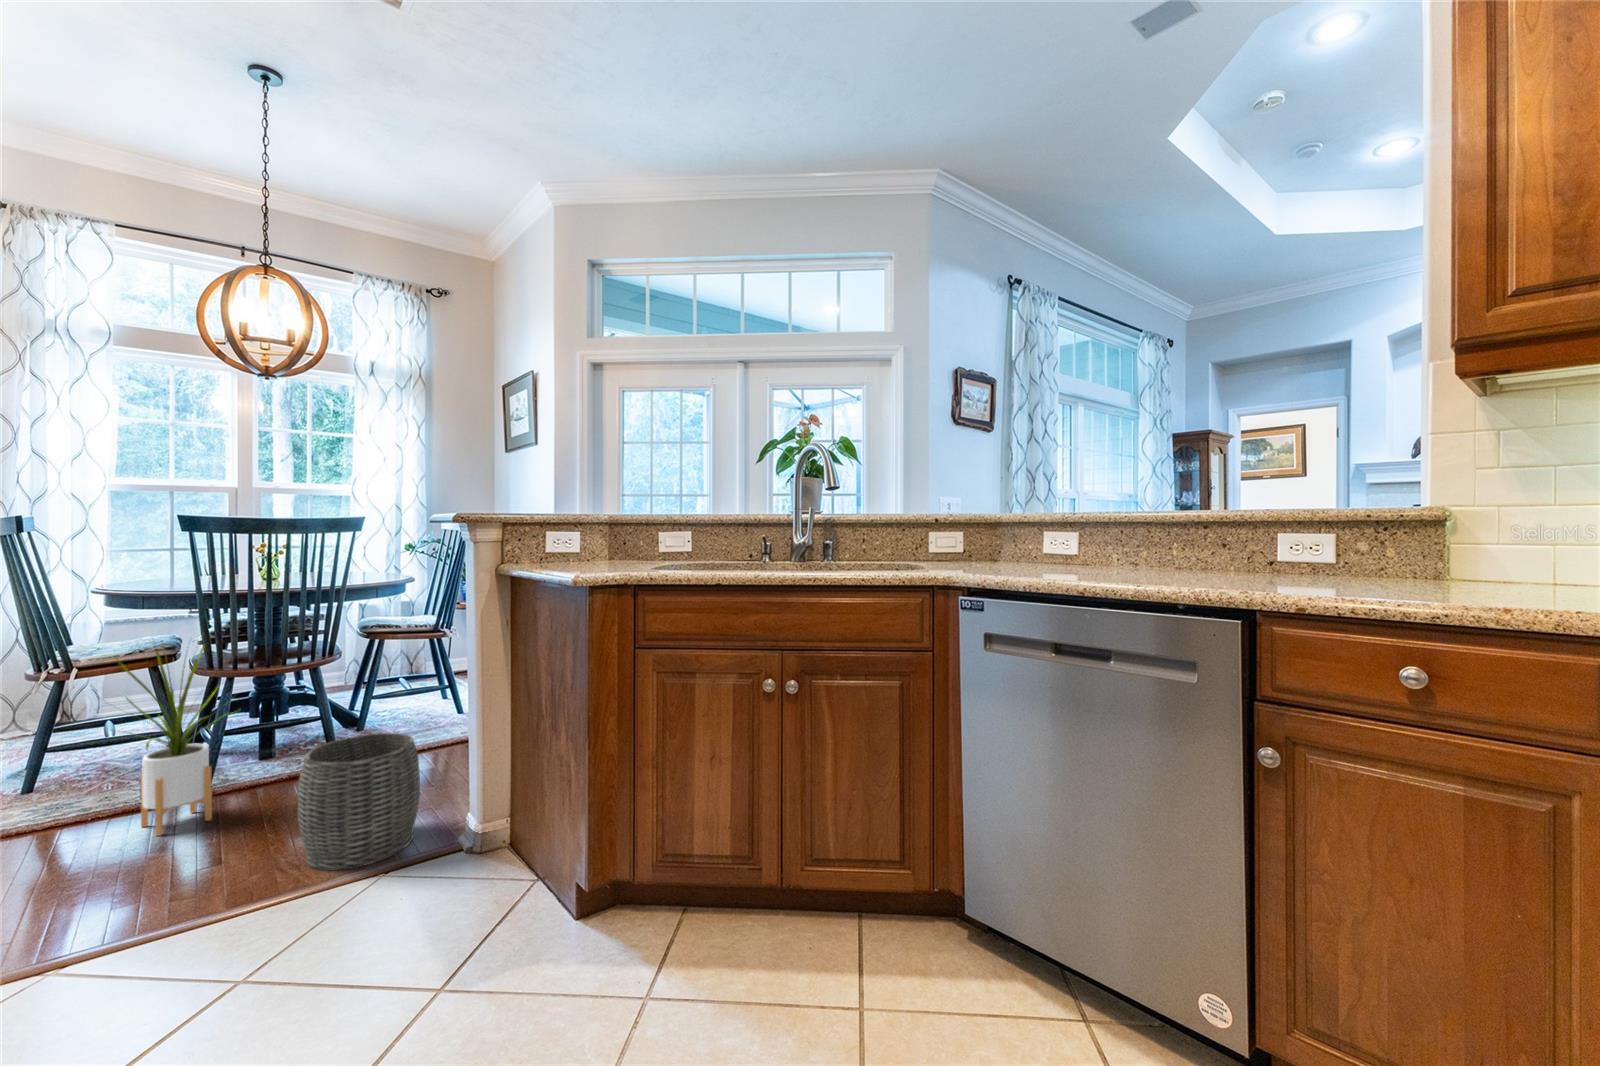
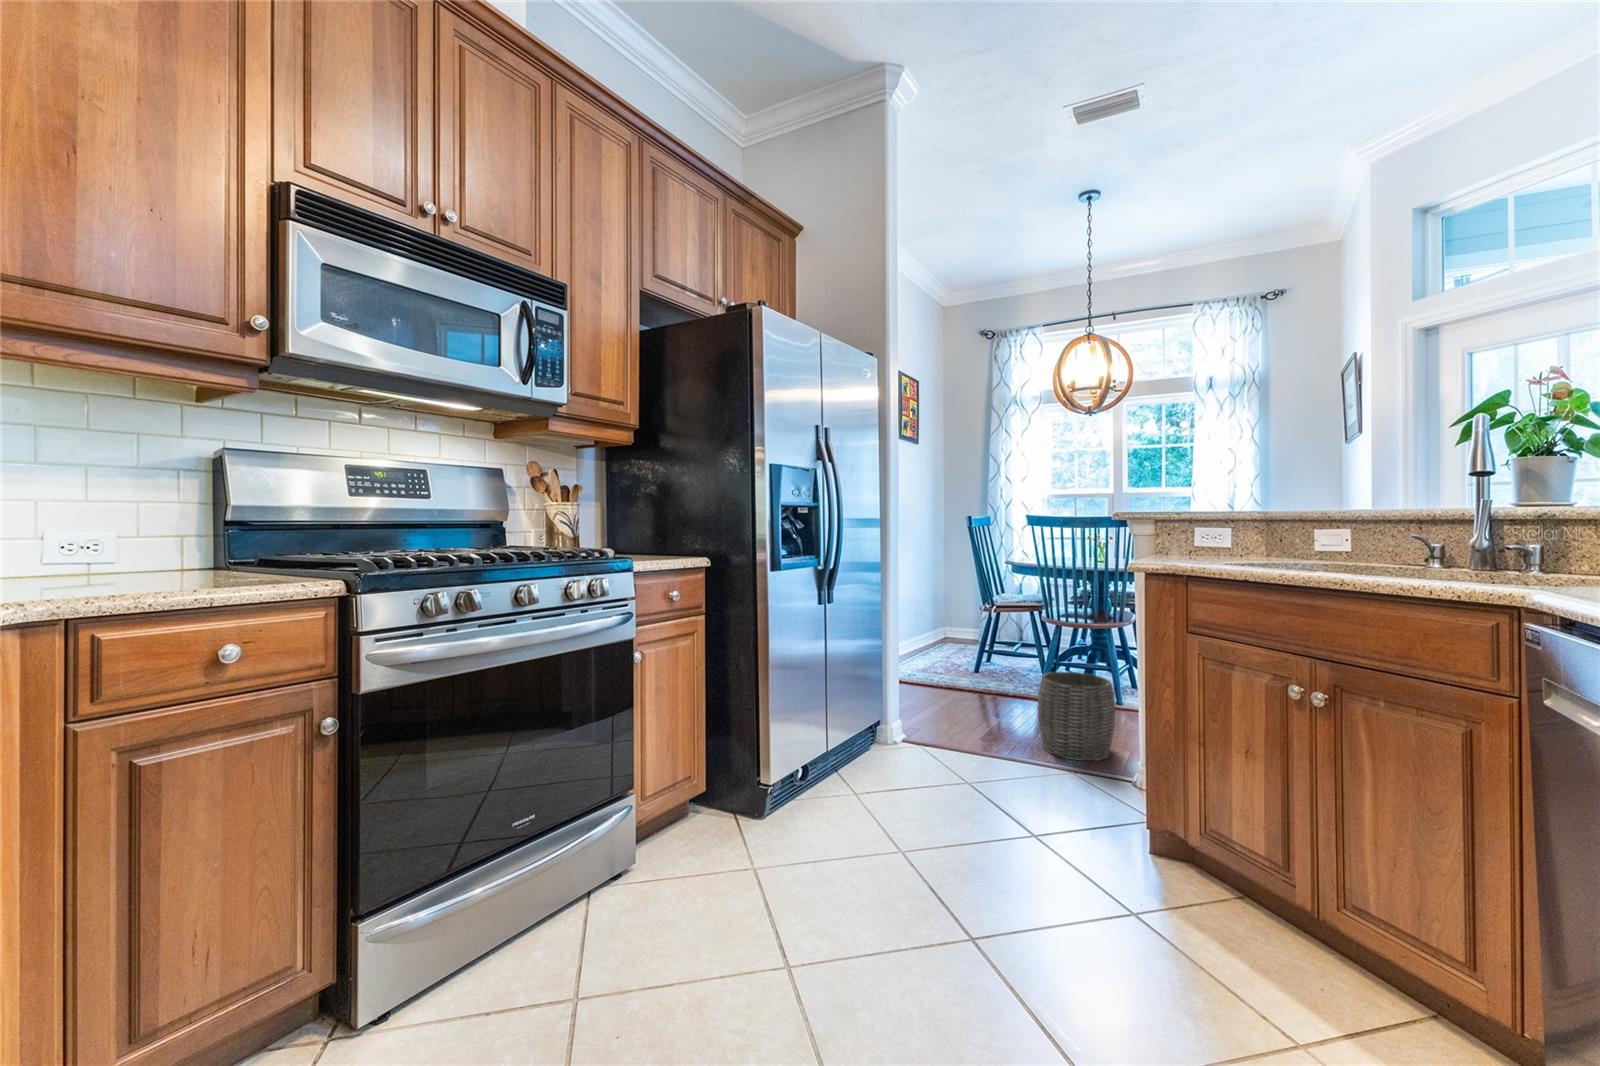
house plant: present [99,646,224,836] -> none [979,587,1049,707]

